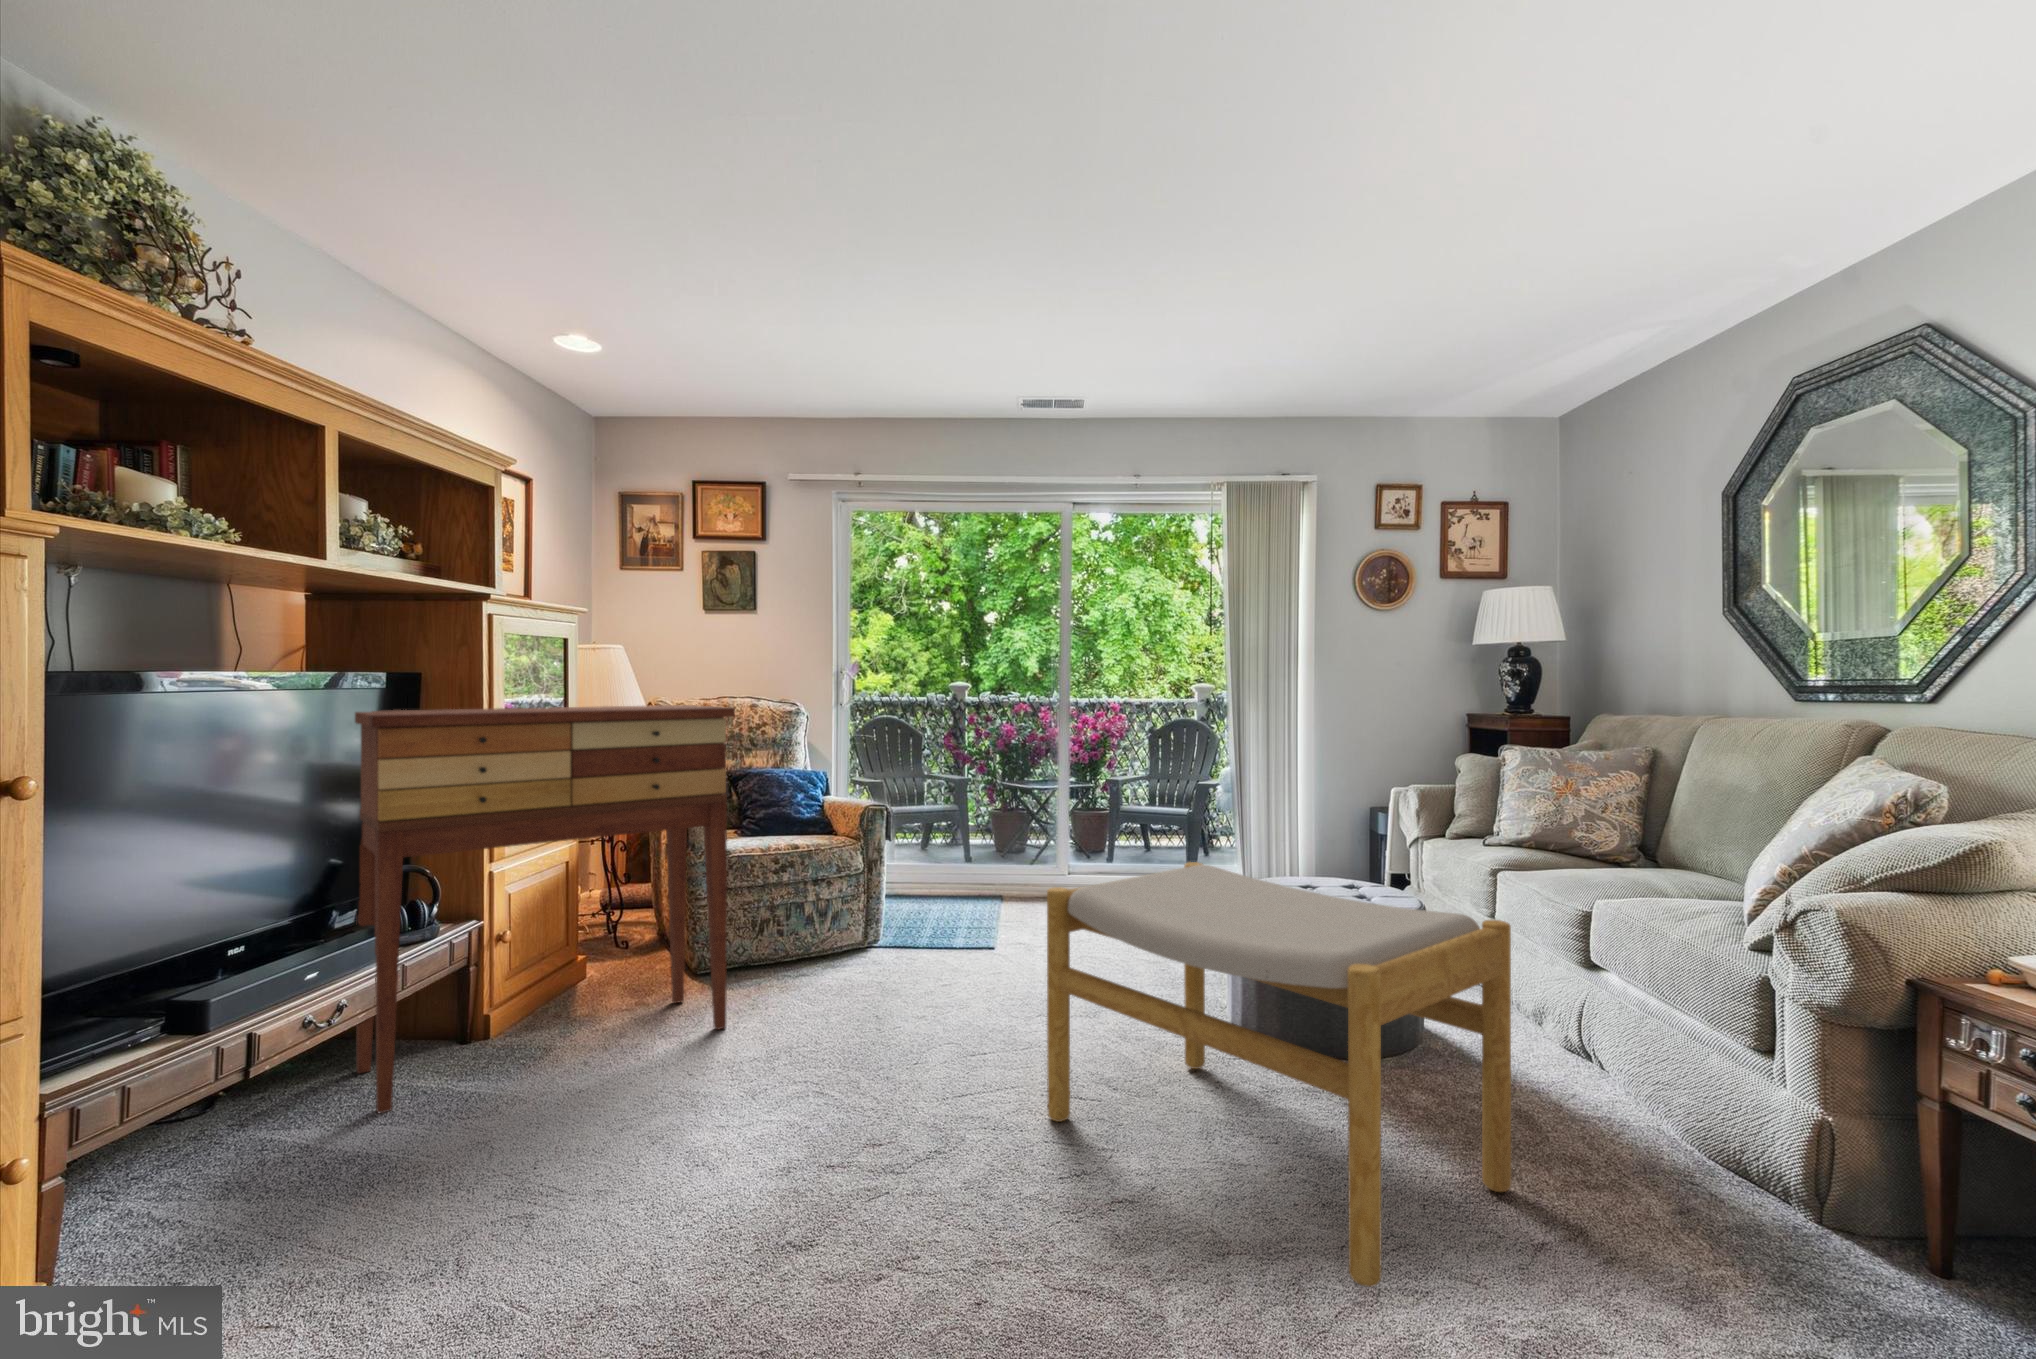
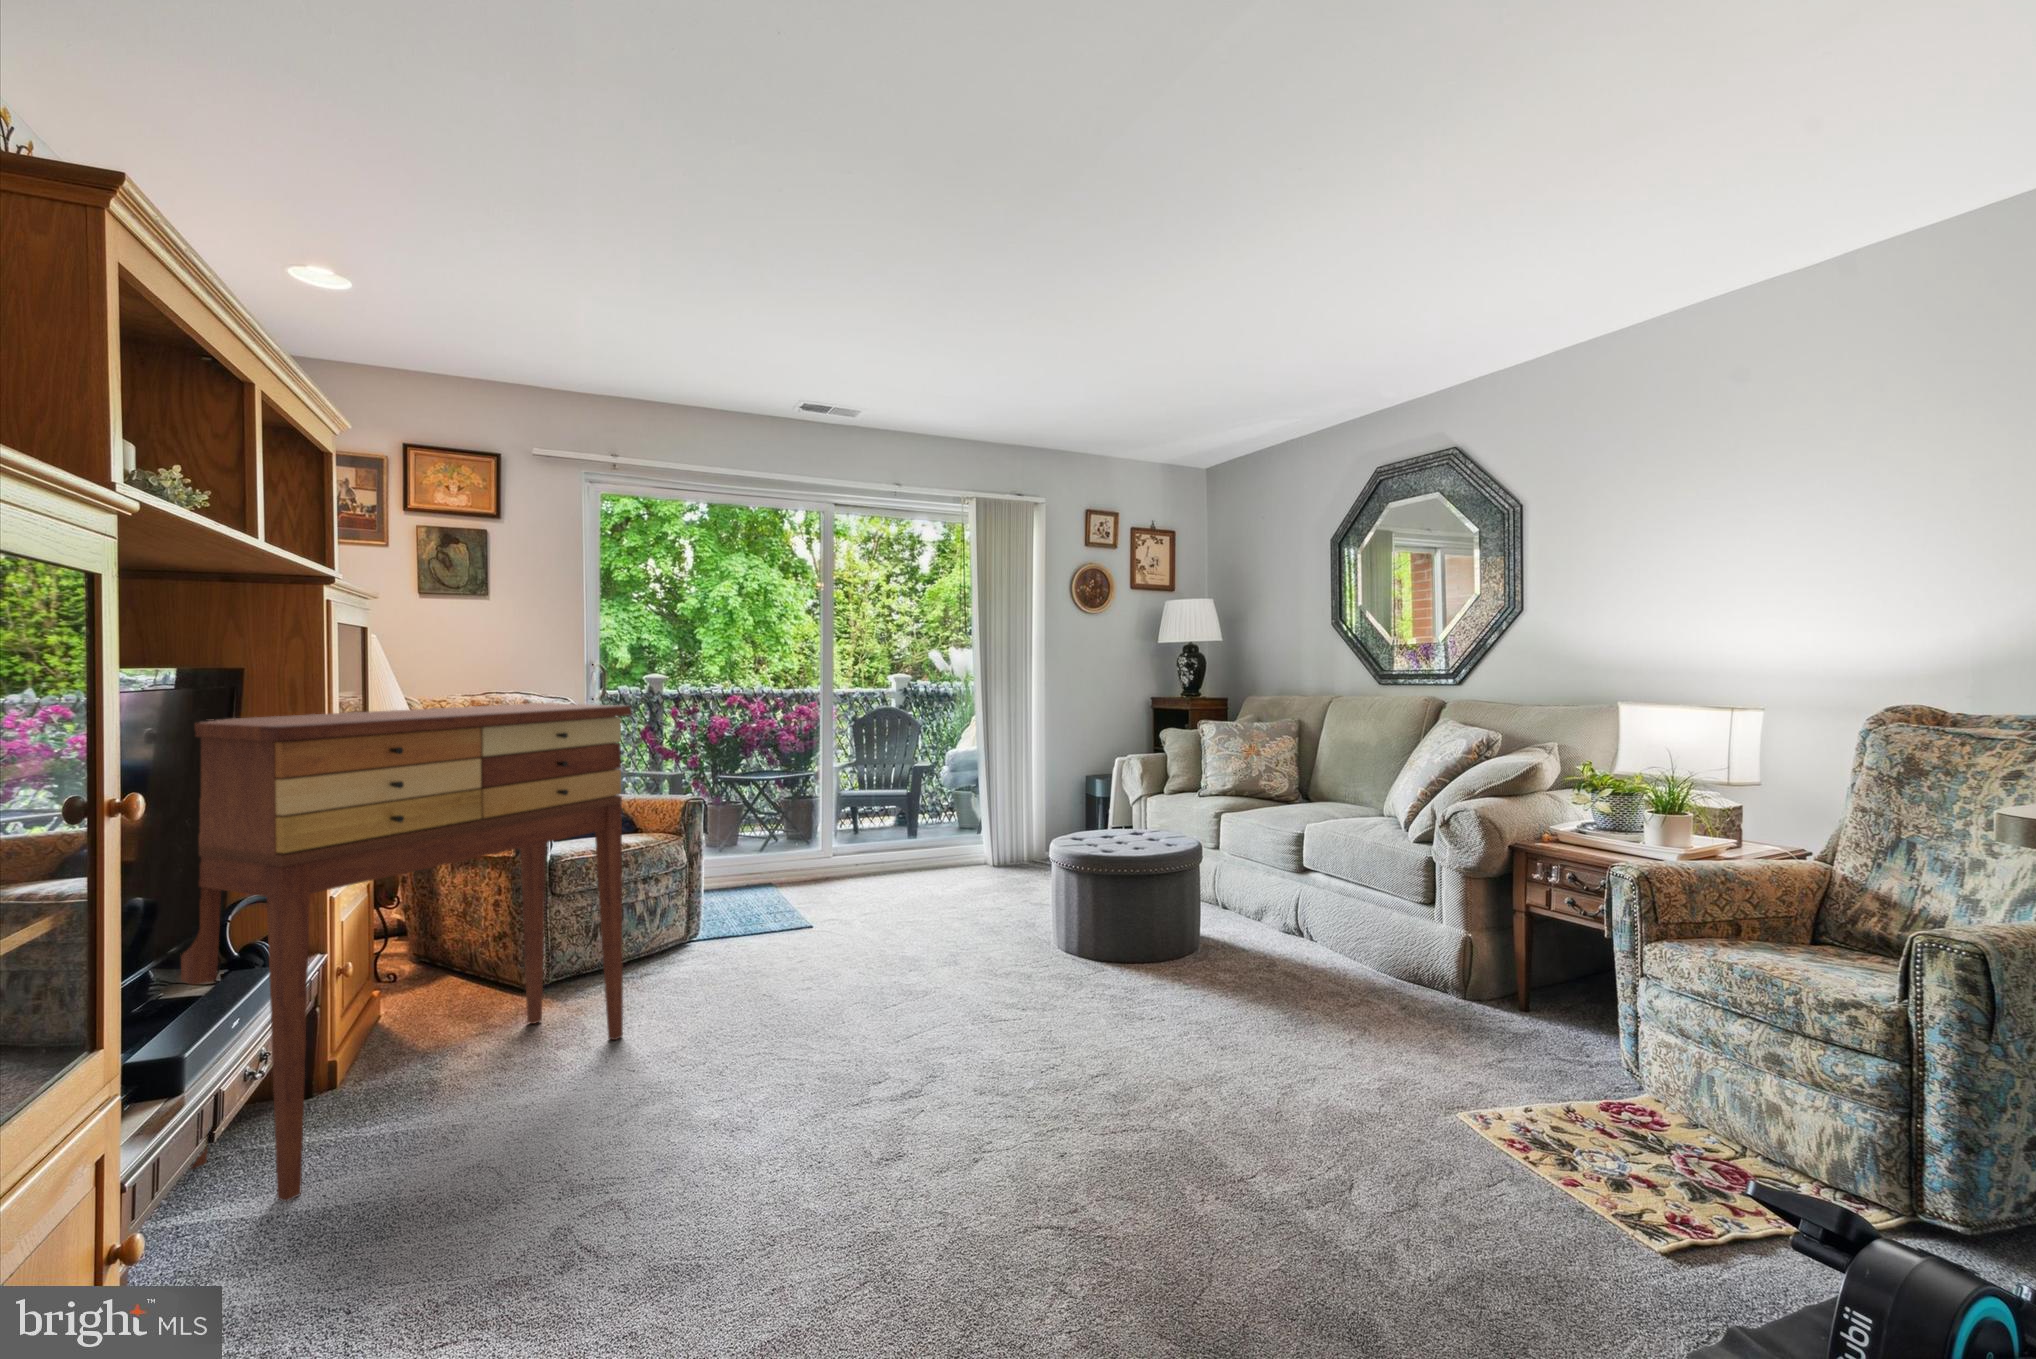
footstool: present [1047,862,1511,1287] -> none [1008,826,1349,1111]

